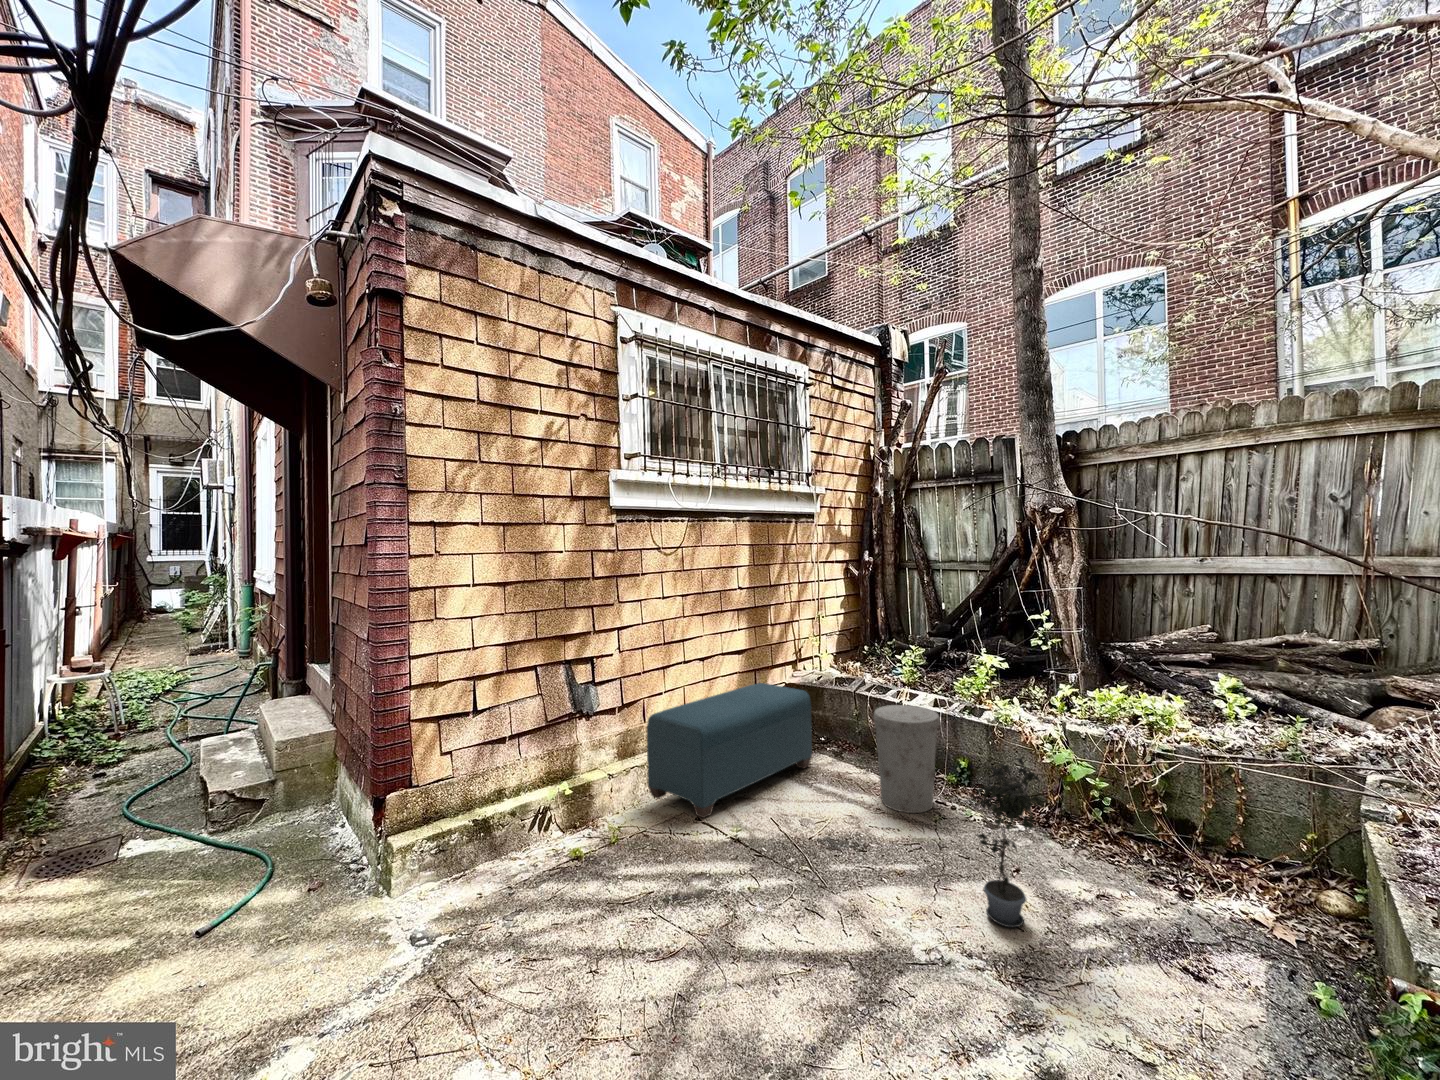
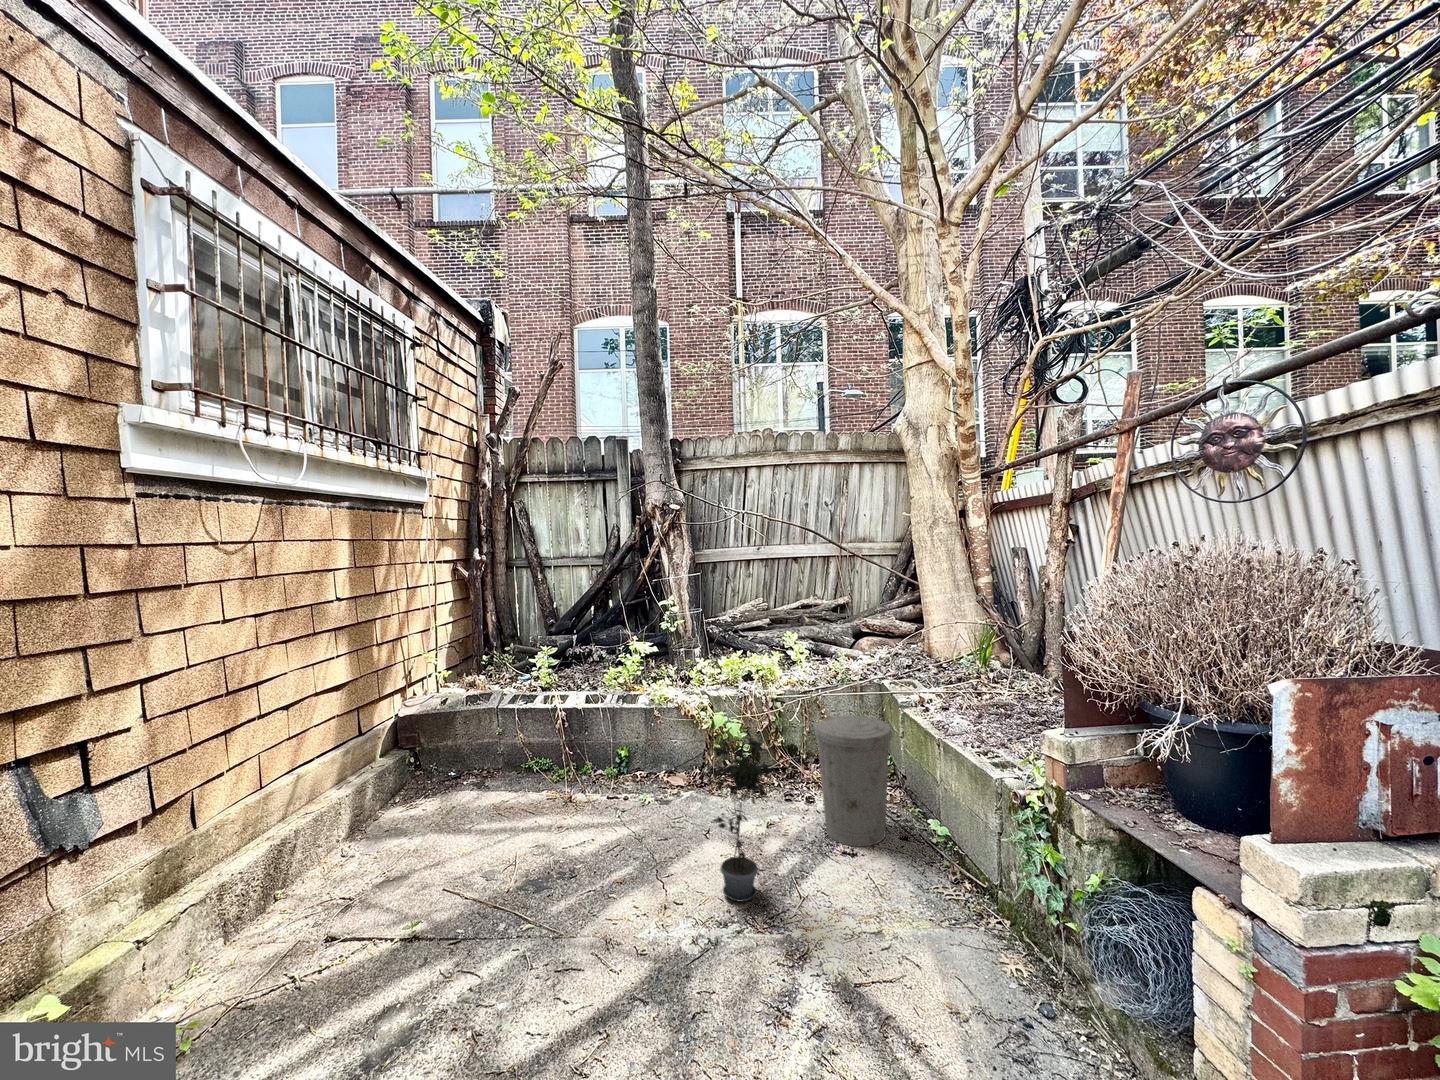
bench: present [647,683,812,818] -> none [204,720,455,941]
trash can: present [874,705,940,813] -> present [815,715,892,846]

